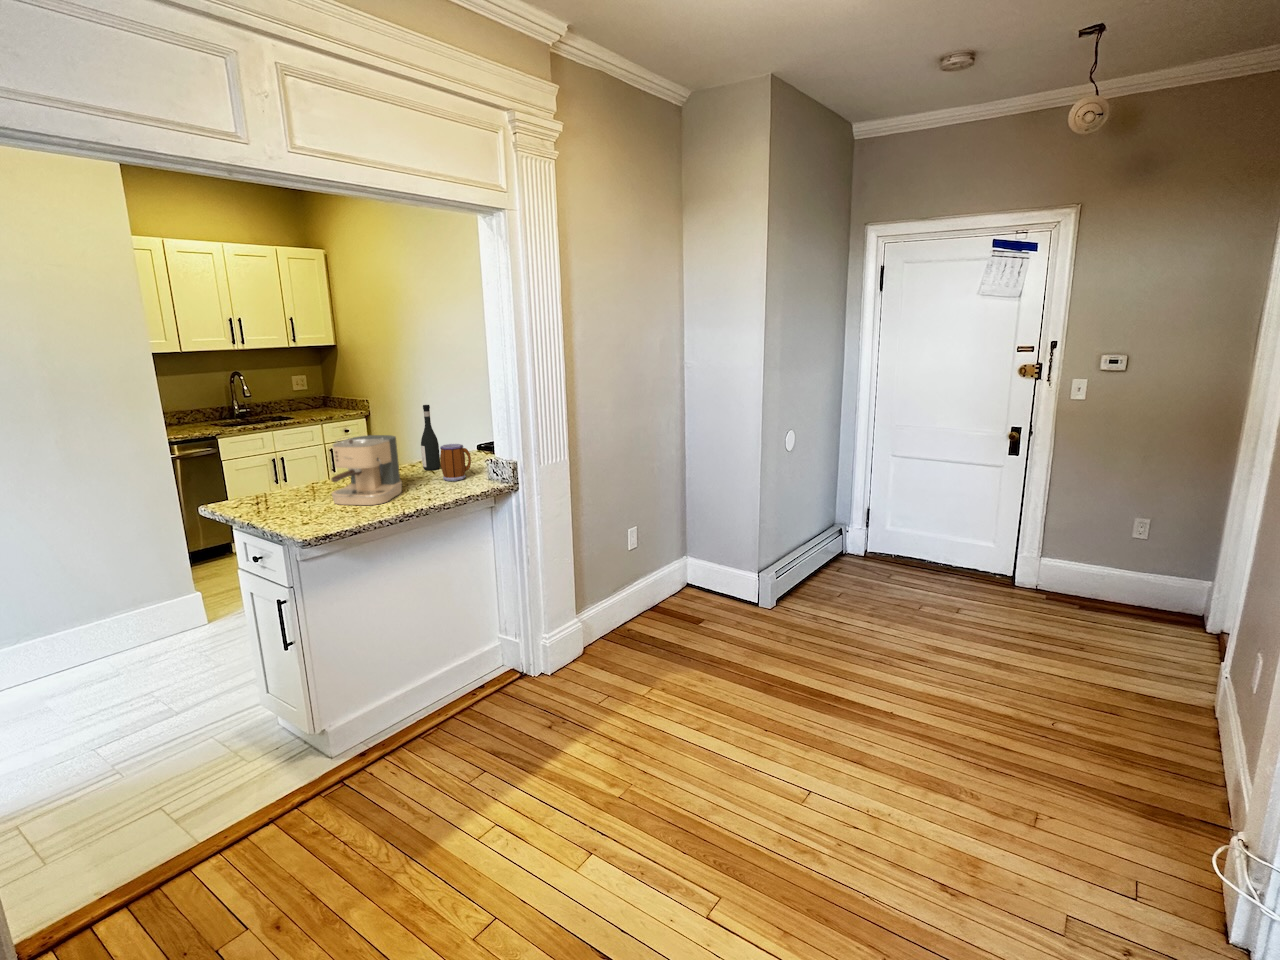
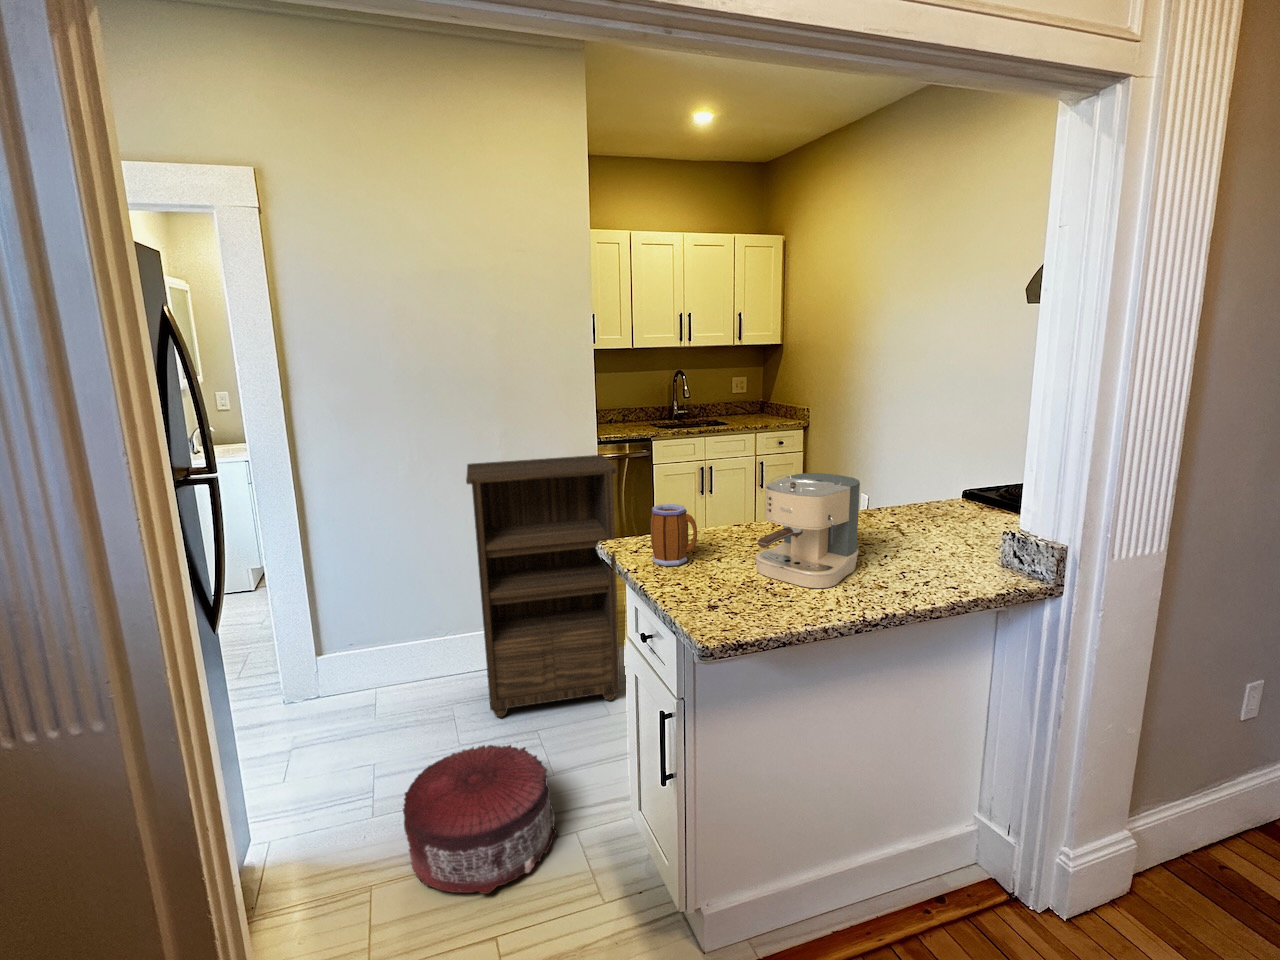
wine bottle: present [421,405,440,470] -> none [885,429,914,527]
mug: present [440,444,471,481] -> present [651,504,697,566]
bookshelf: none [19,448,226,699] -> present [466,455,620,718]
pouf: none [26,692,193,813] -> present [403,745,557,894]

